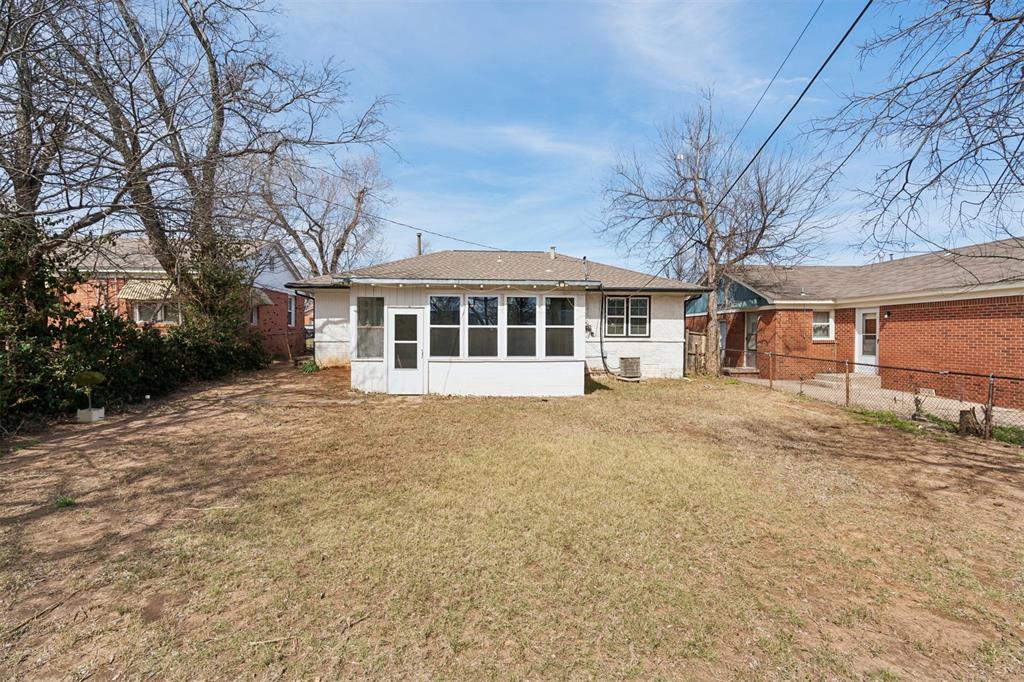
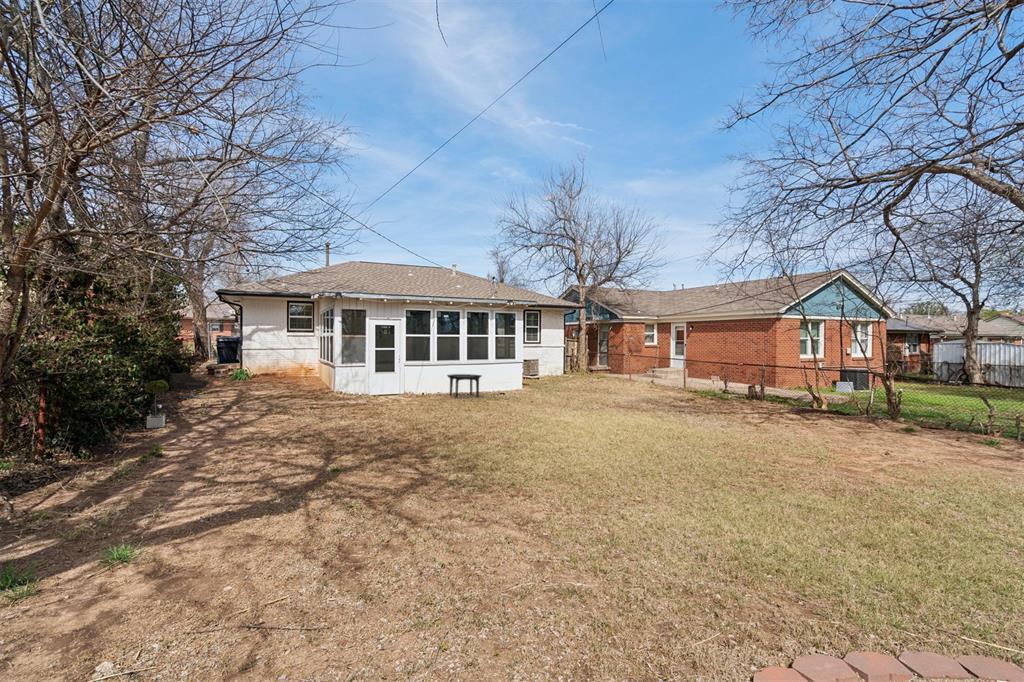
lounge chair: none [226,363,260,388] -> present [170,372,209,398]
round table: none [471,374,516,404] -> present [447,374,481,397]

